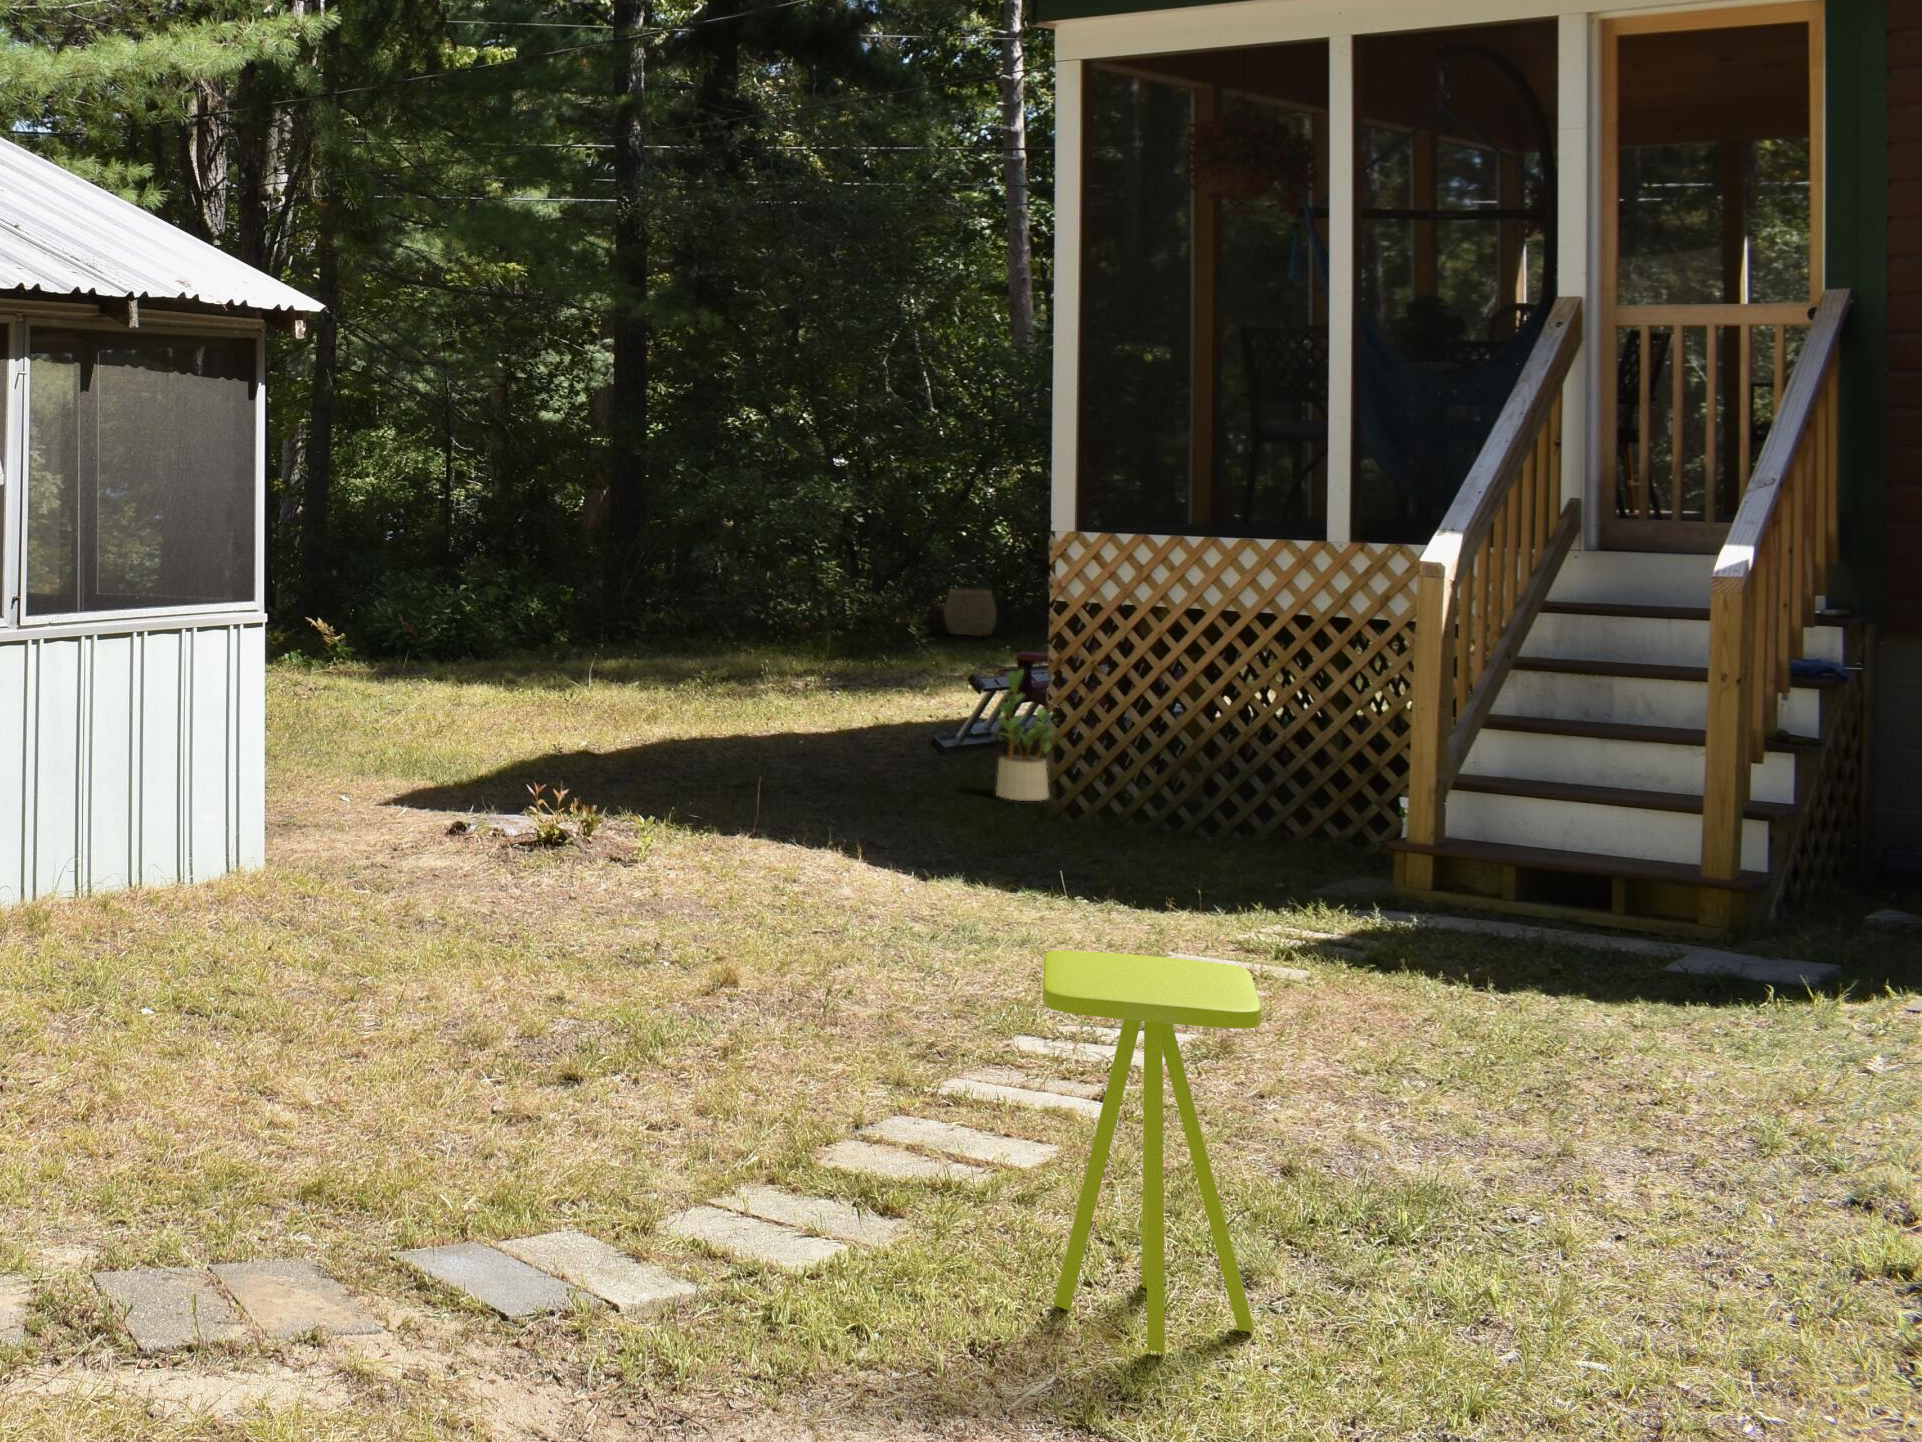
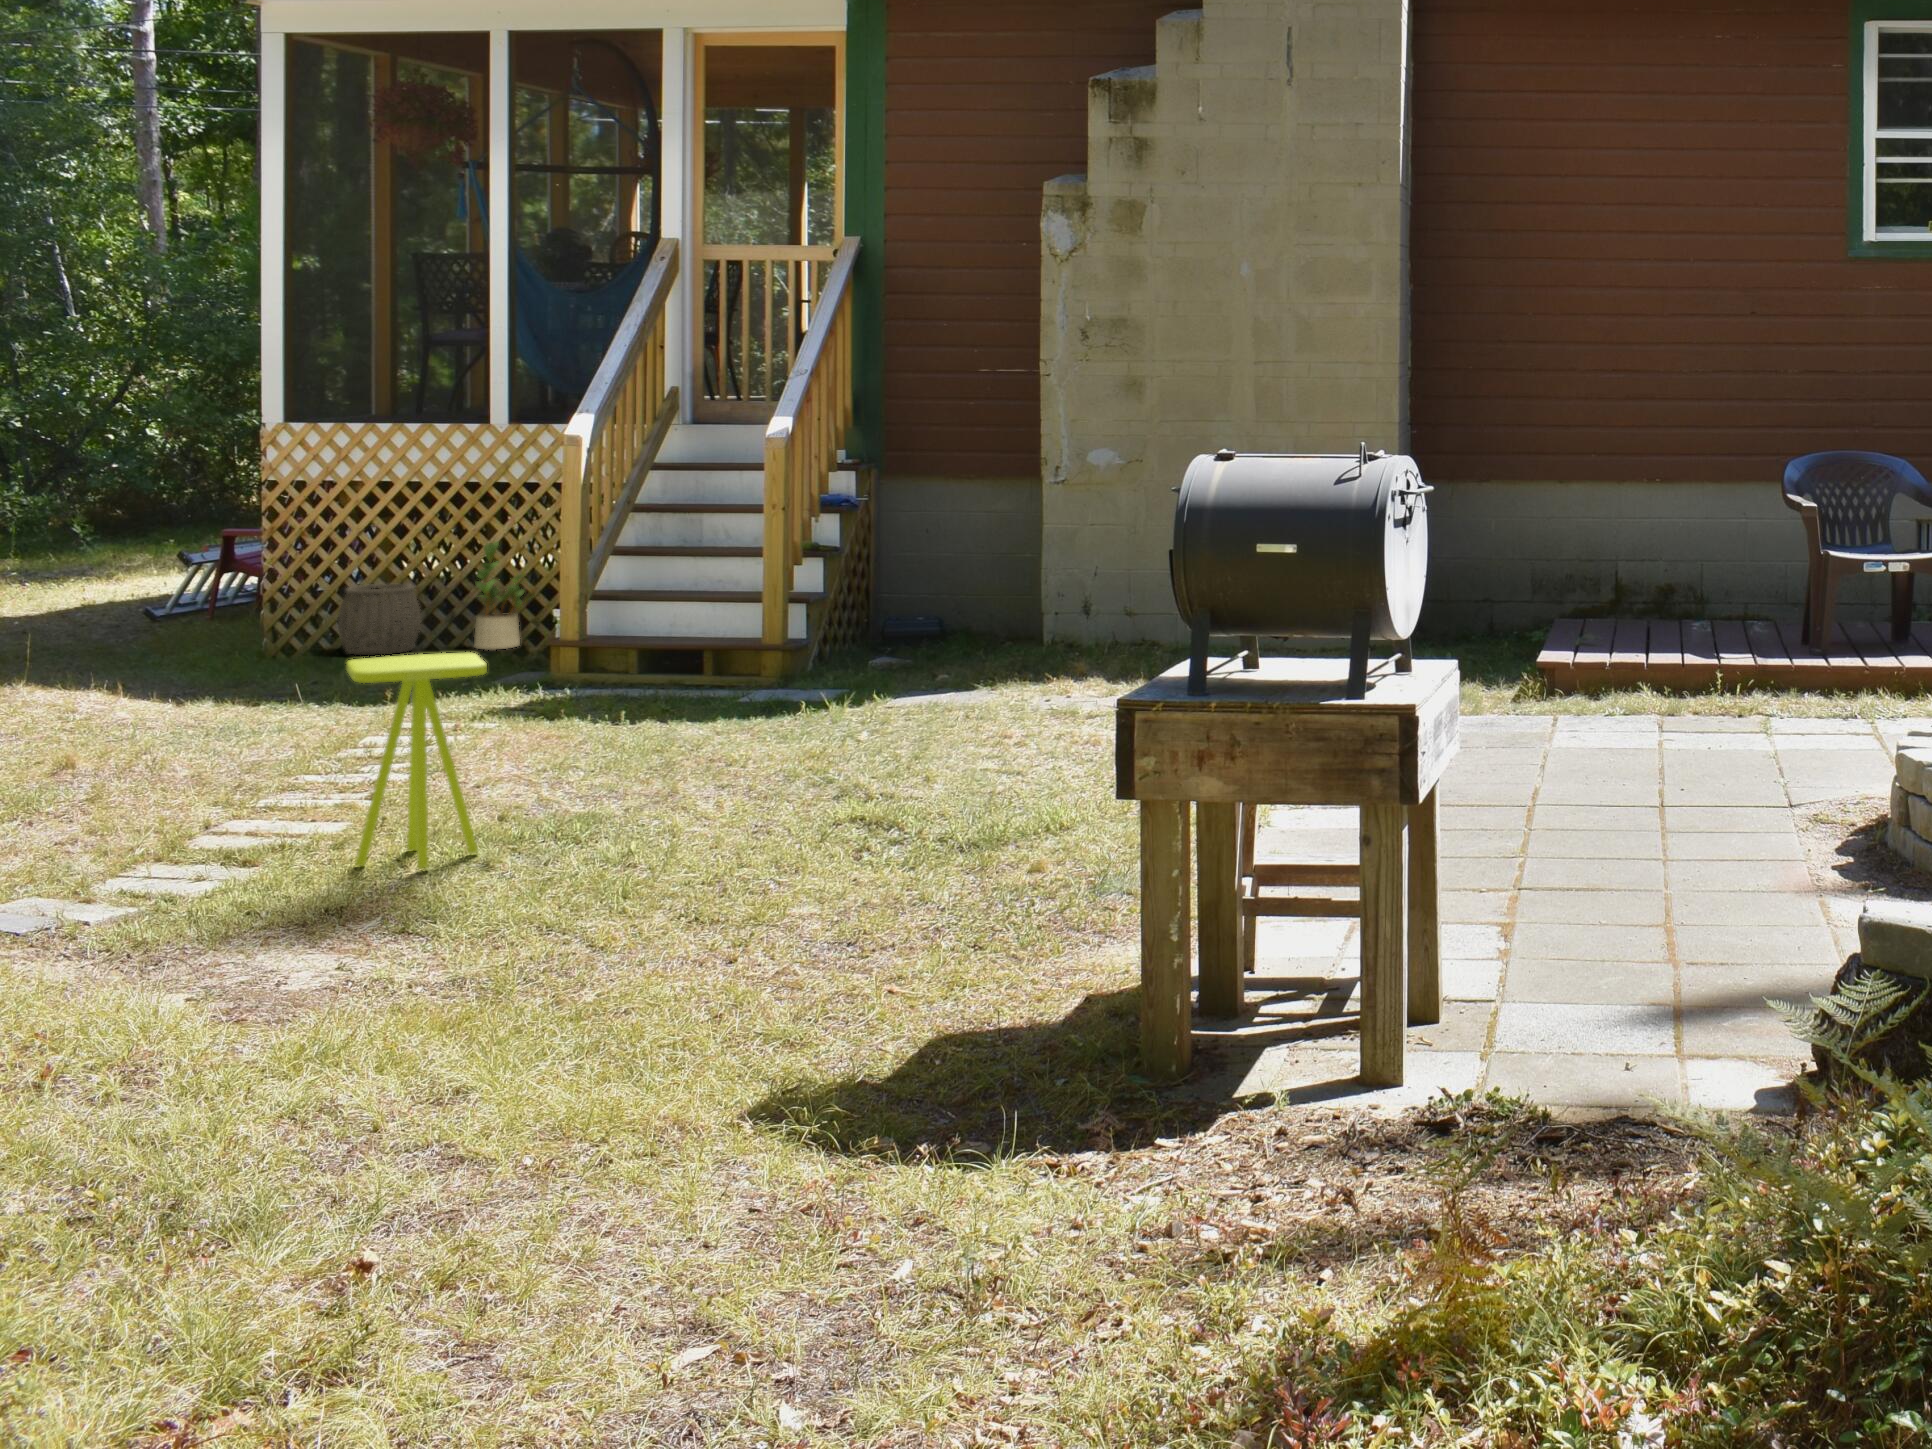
woven basket: present [945,589,996,636] -> present [337,584,421,655]
potted plant: present [996,669,1067,801] -> present [474,542,524,650]

